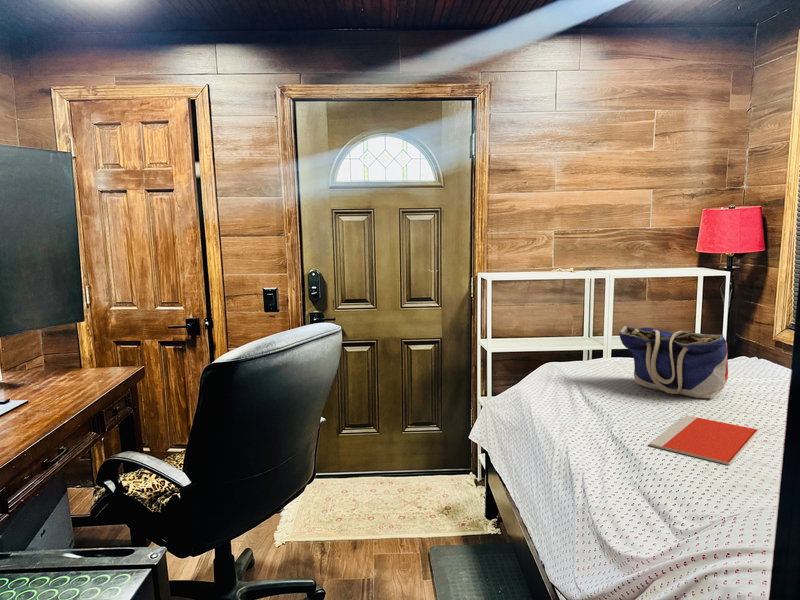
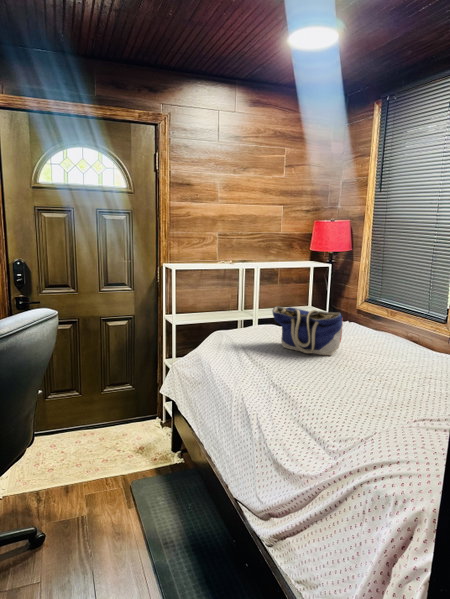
notebook: present [650,415,758,465] -> none [304,369,364,403]

